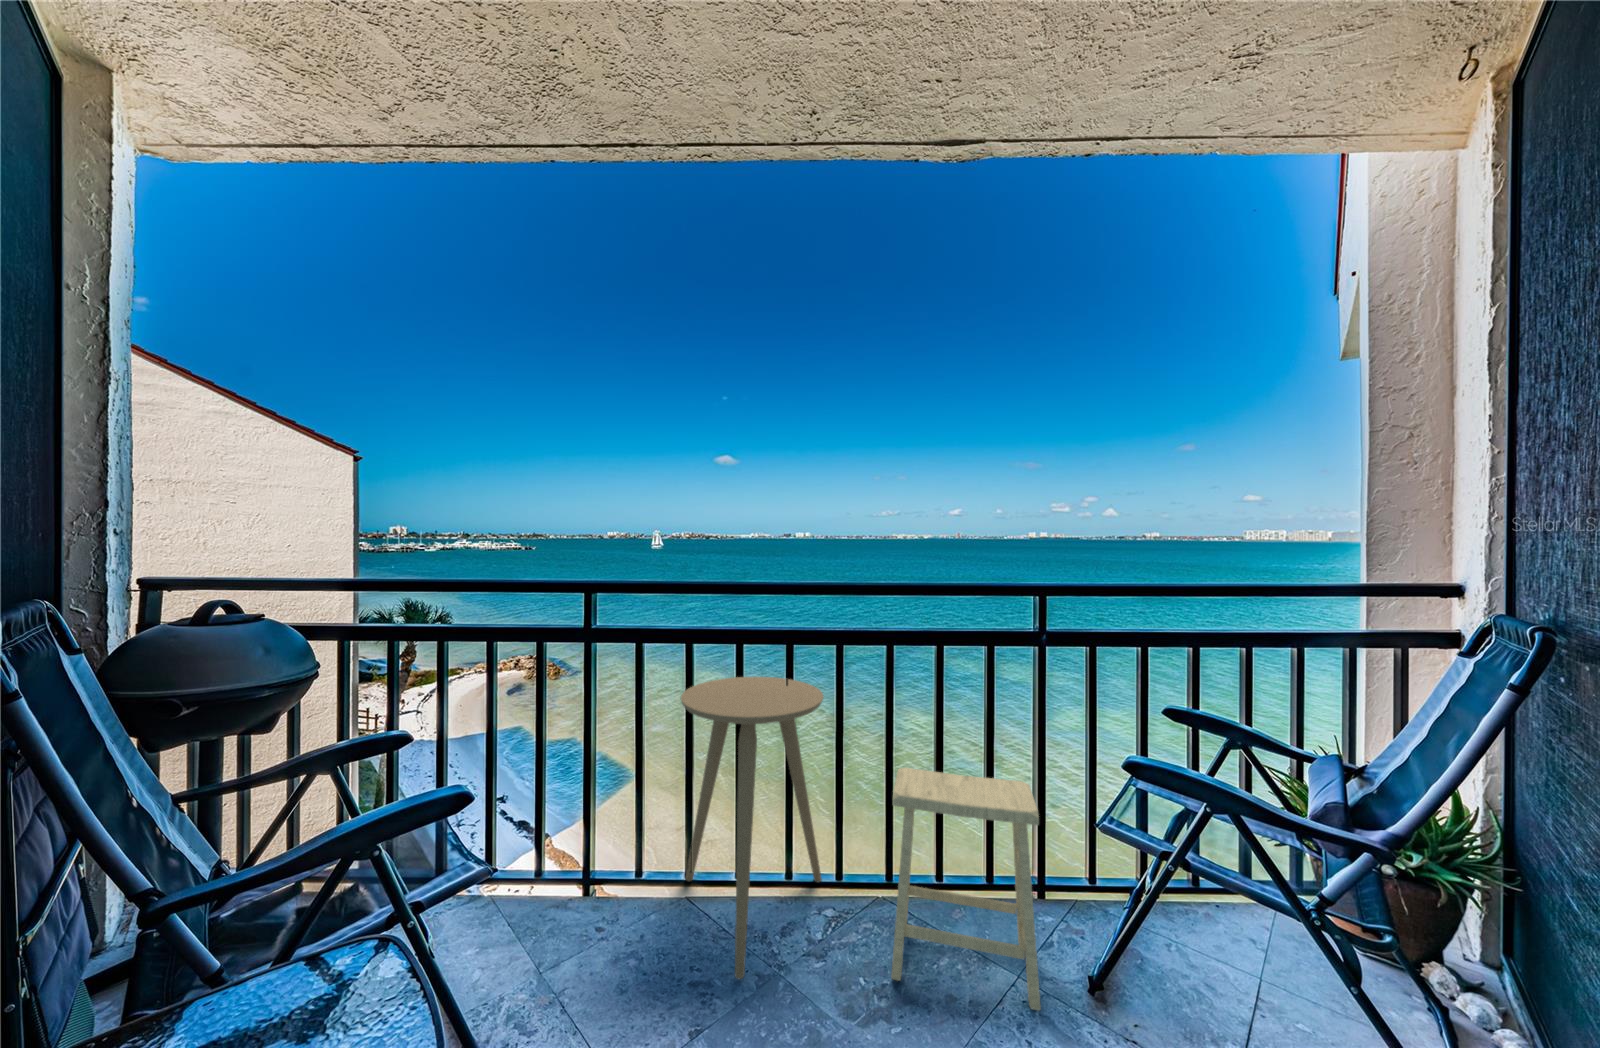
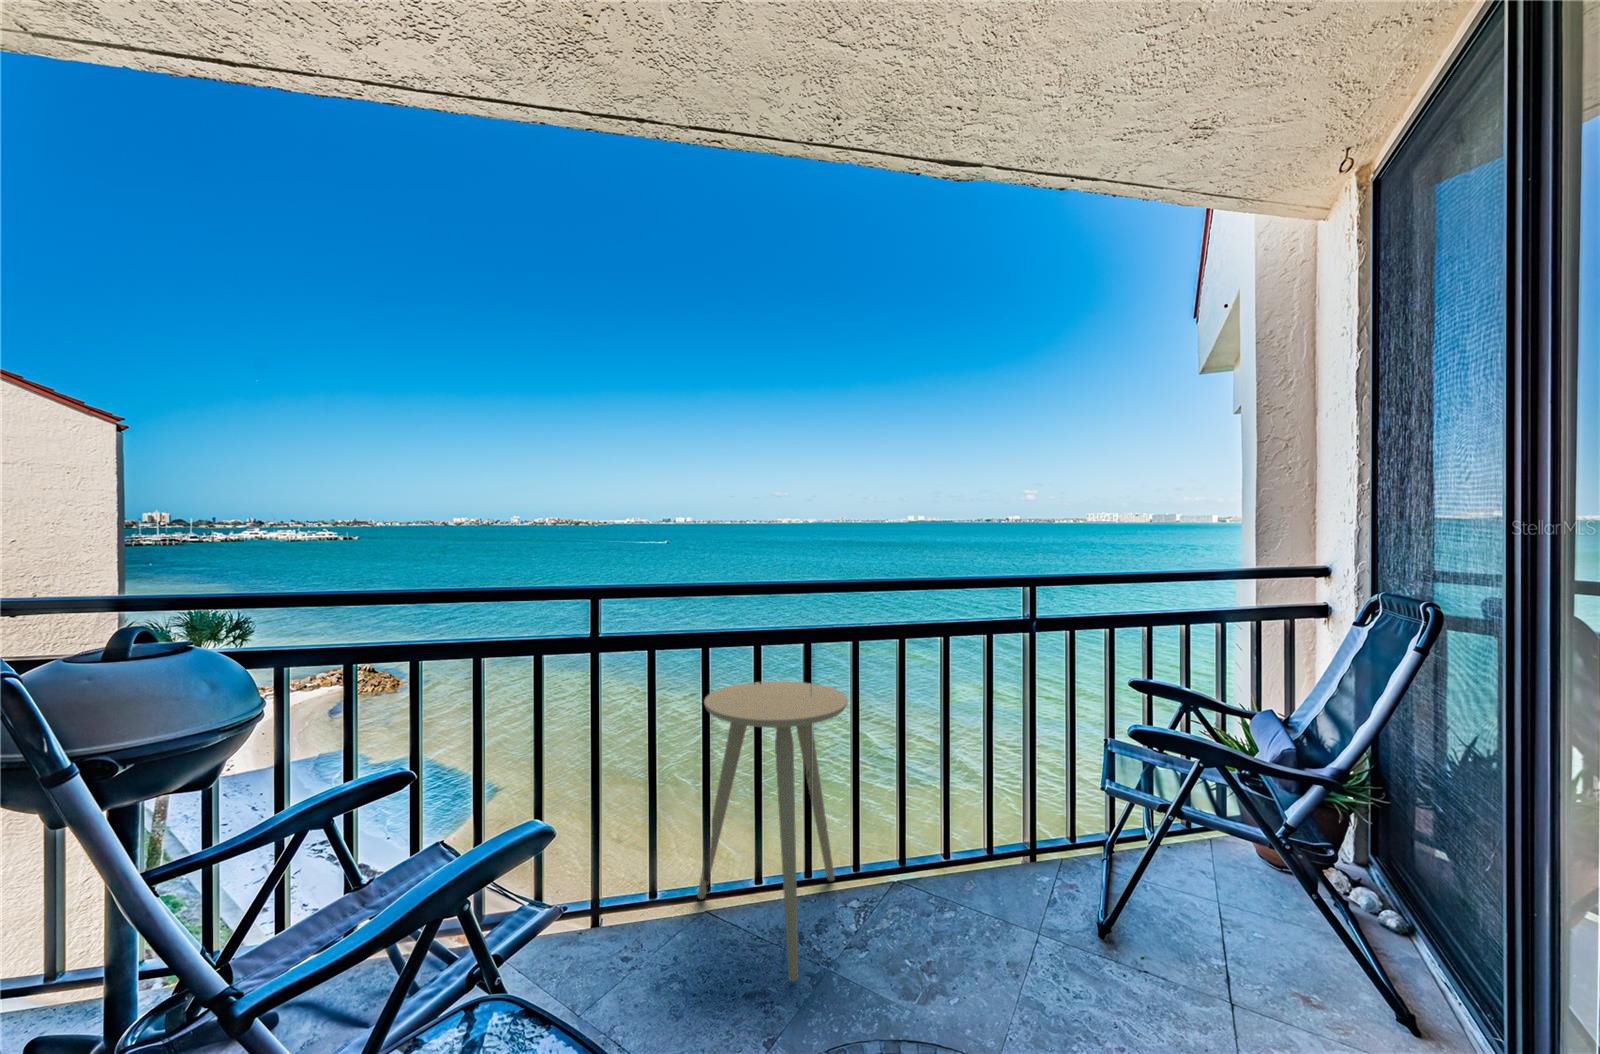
footstool: present [891,768,1041,1011] -> none [920,757,1068,958]

